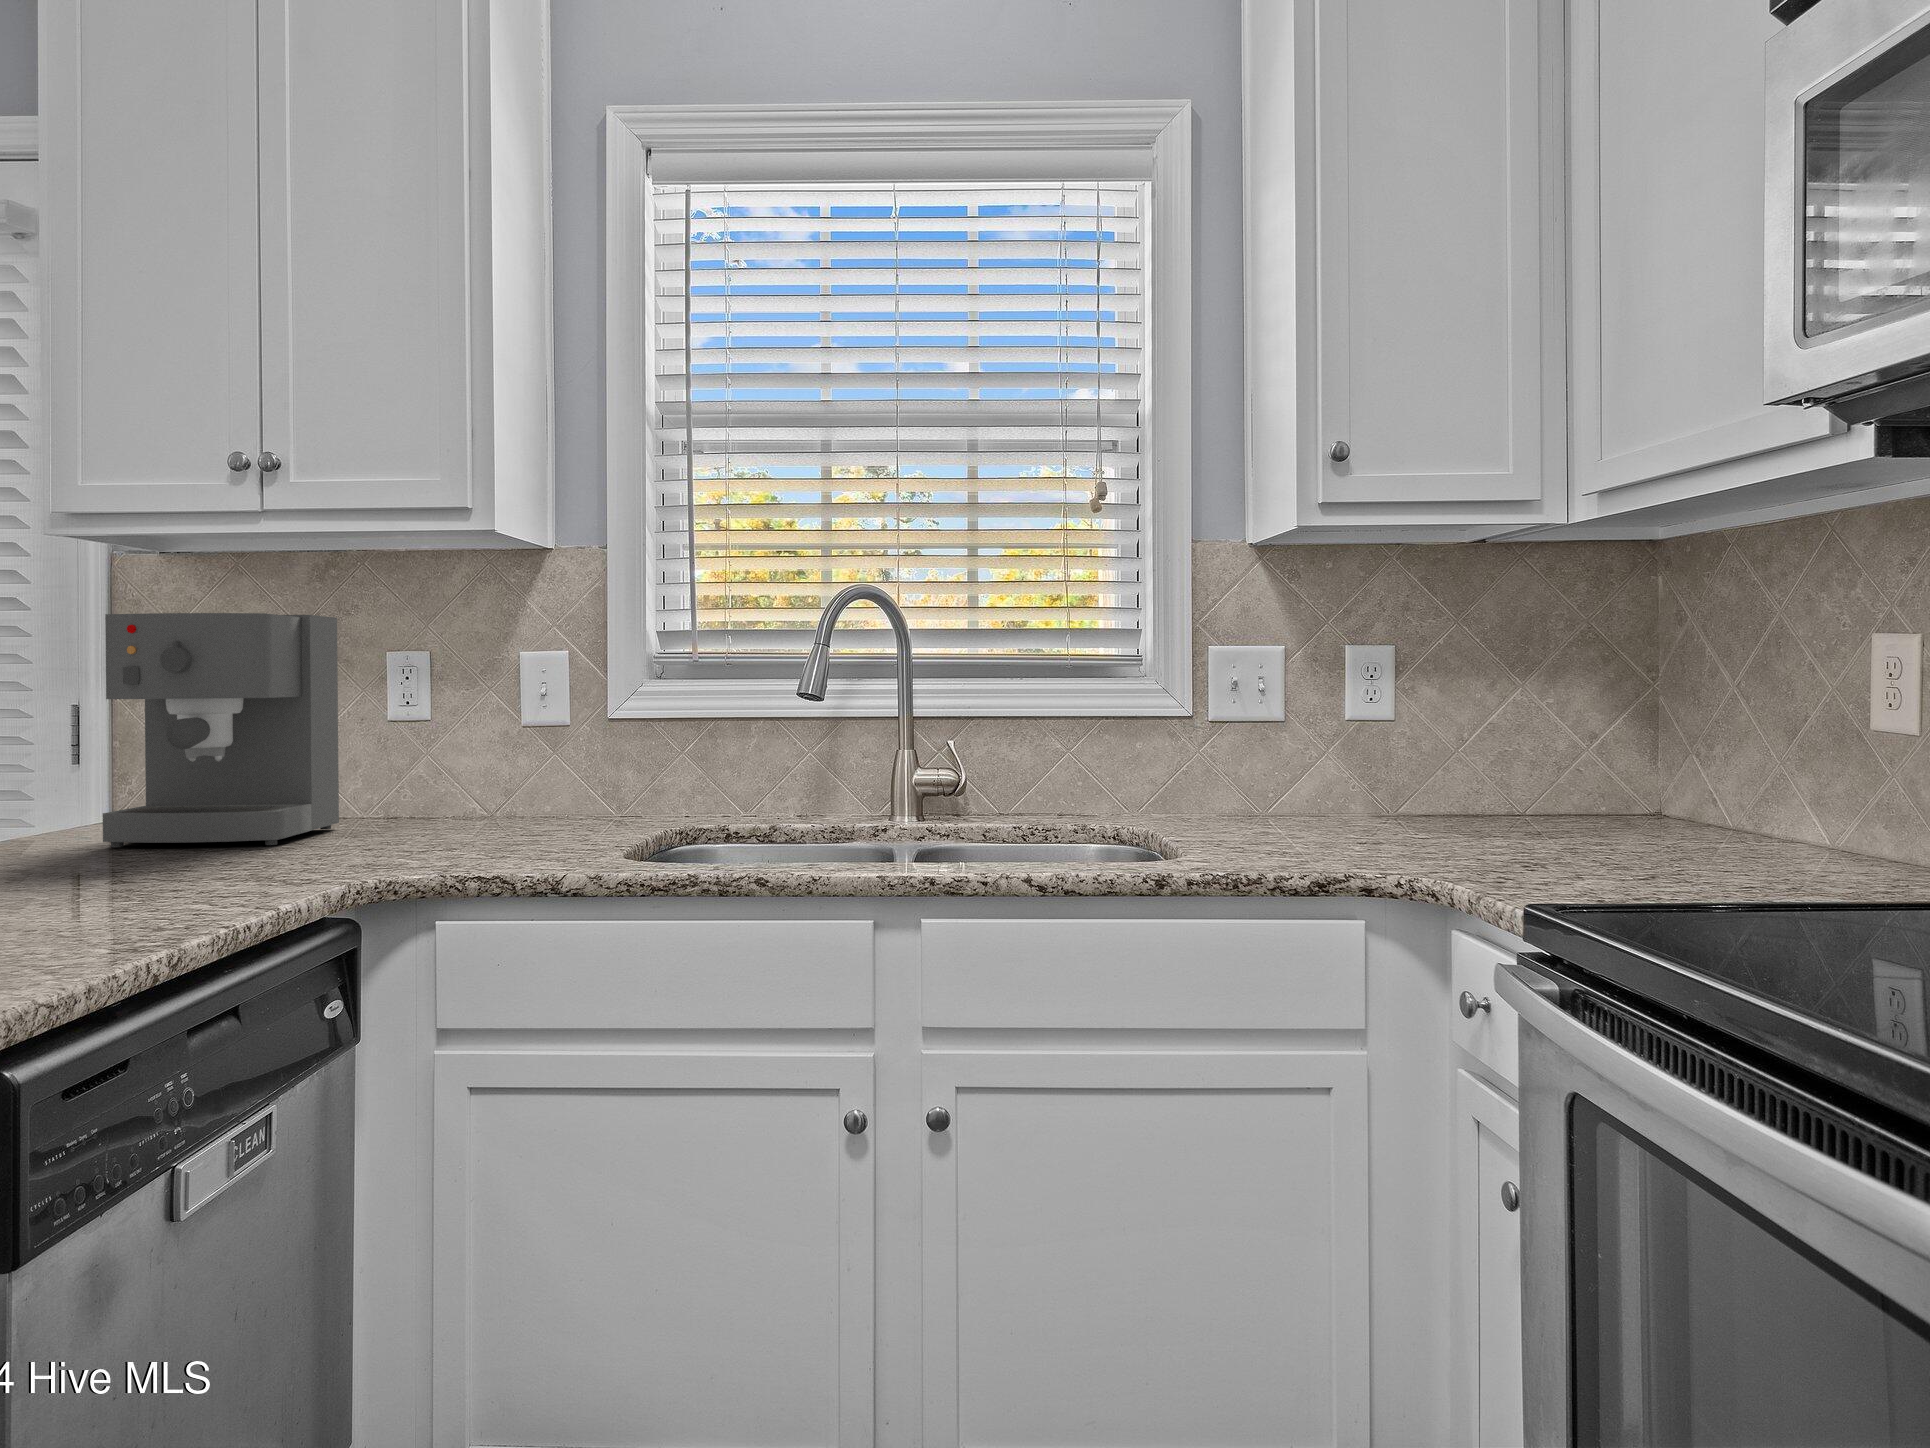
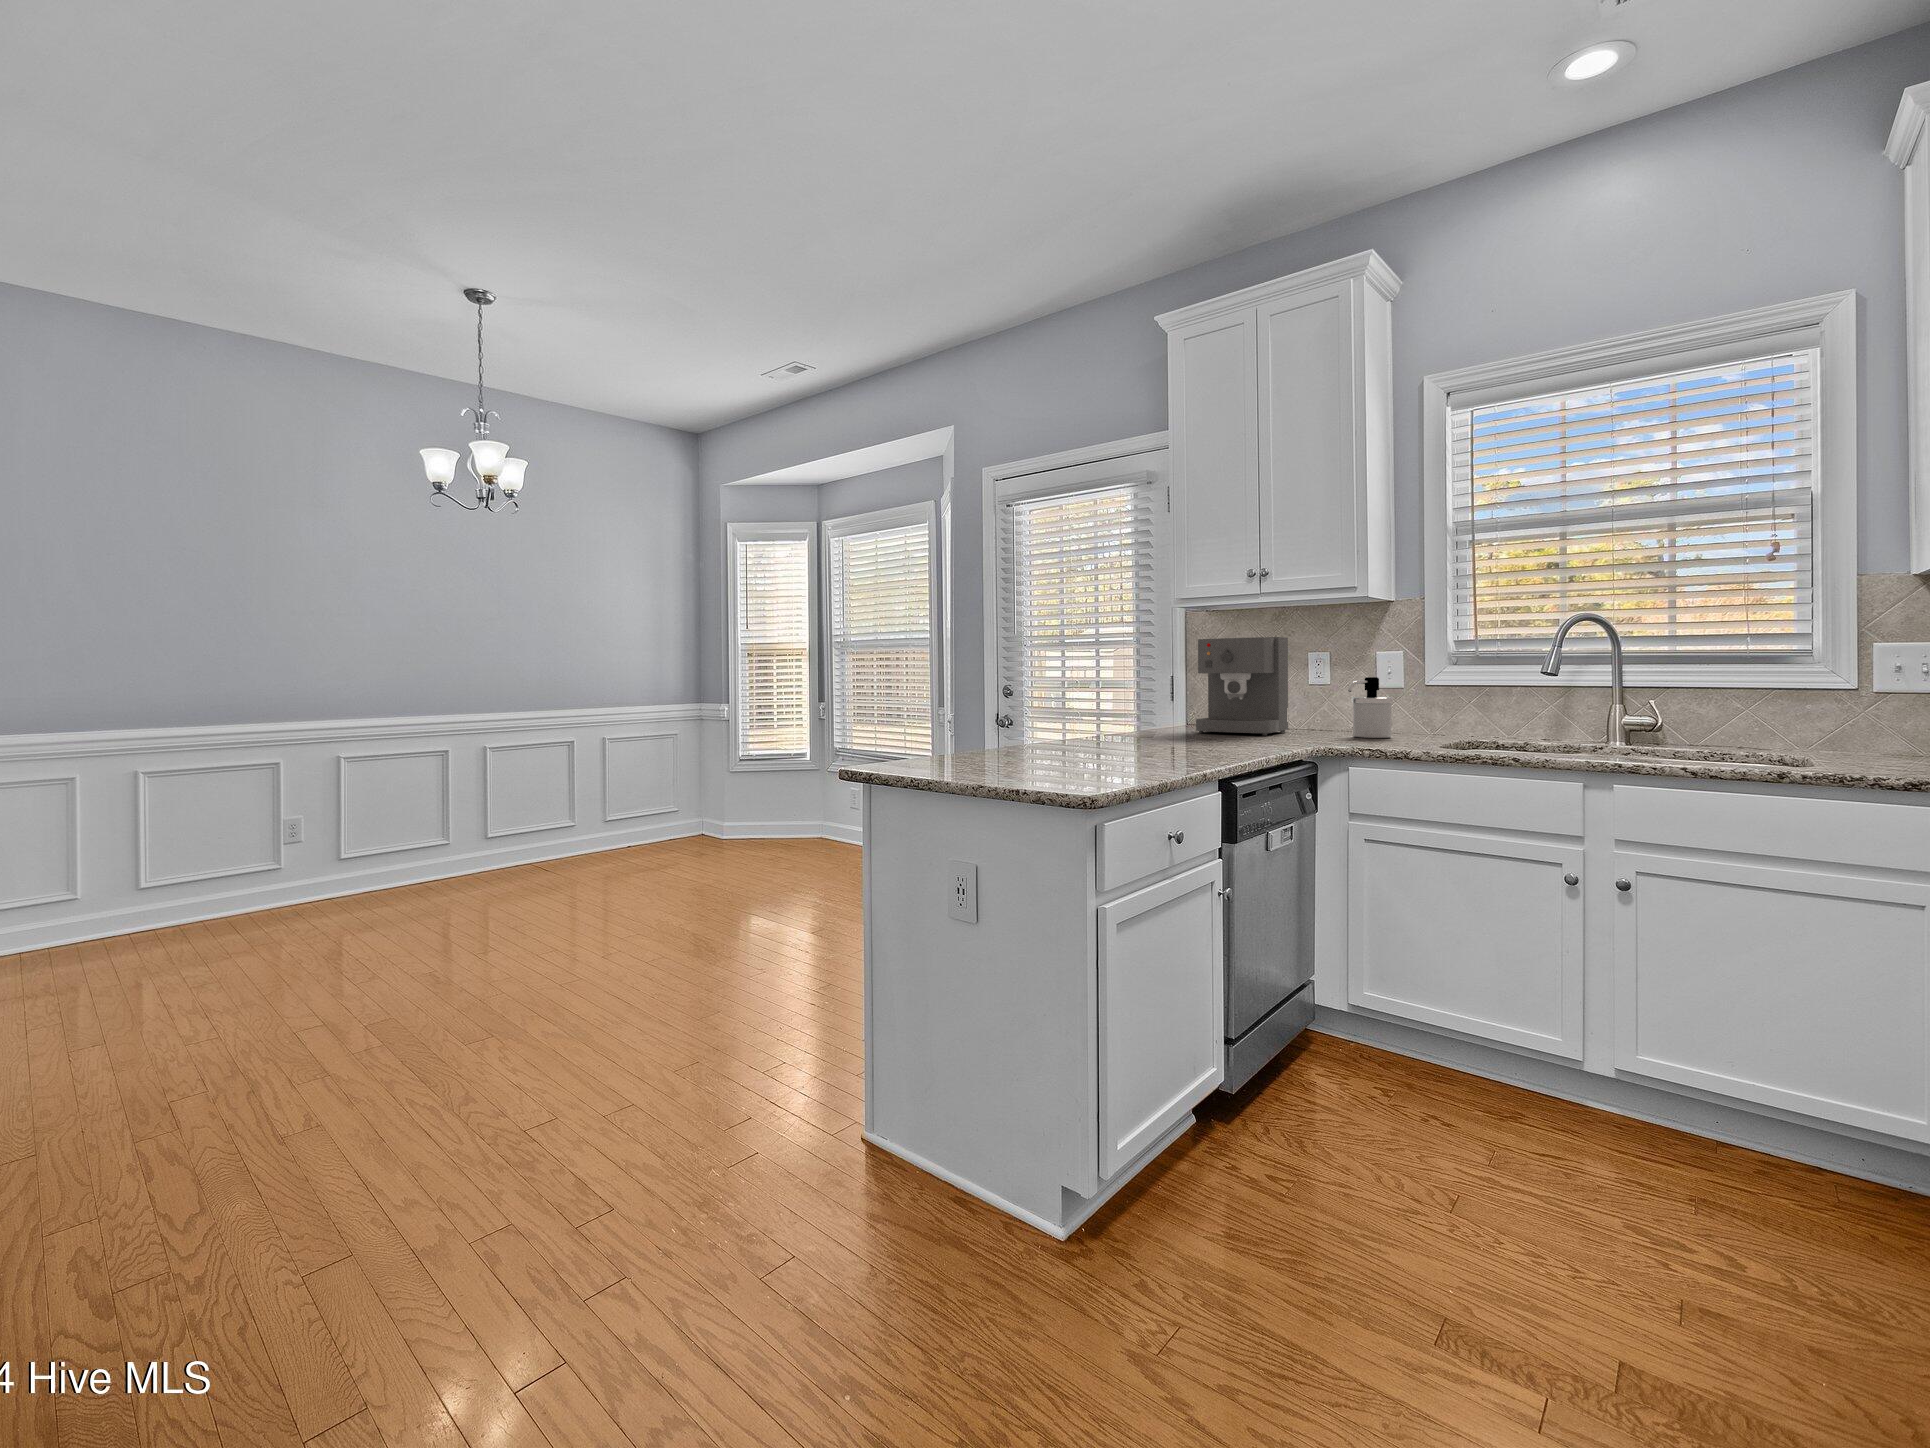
soap dispenser: none [453,705,545,836] -> present [1348,677,1393,738]

